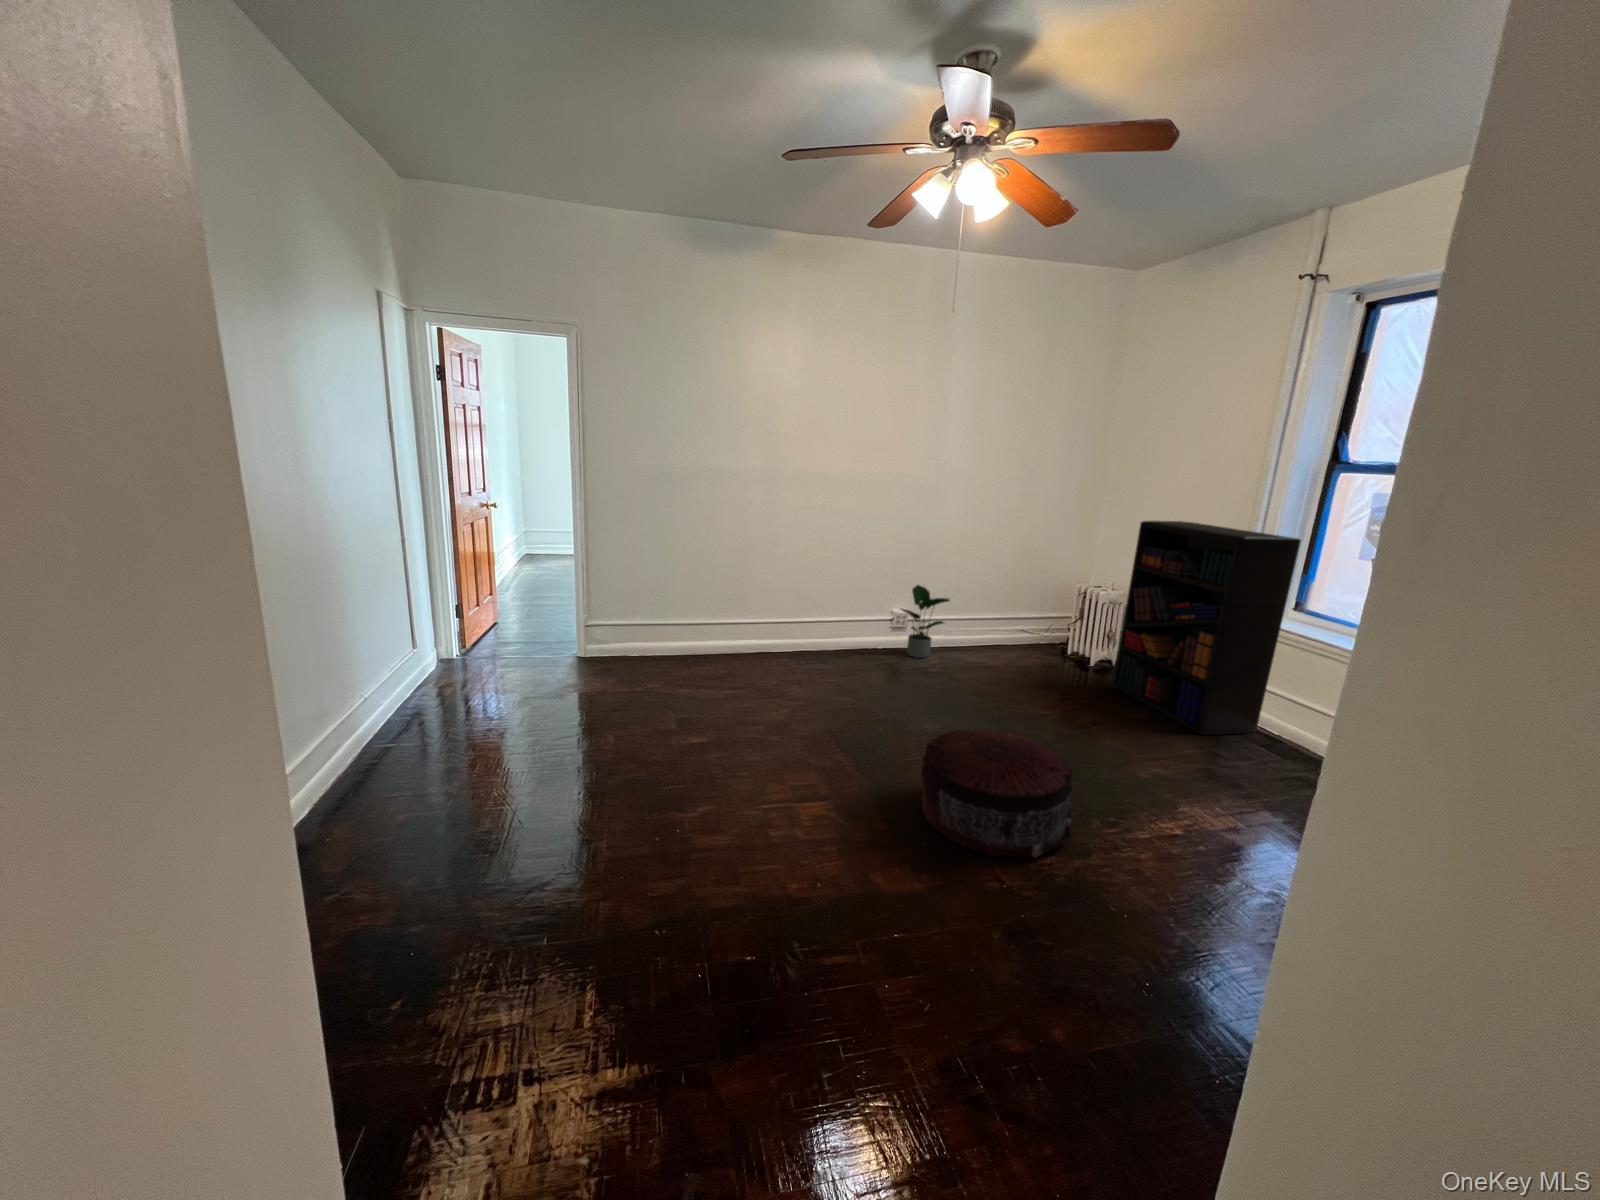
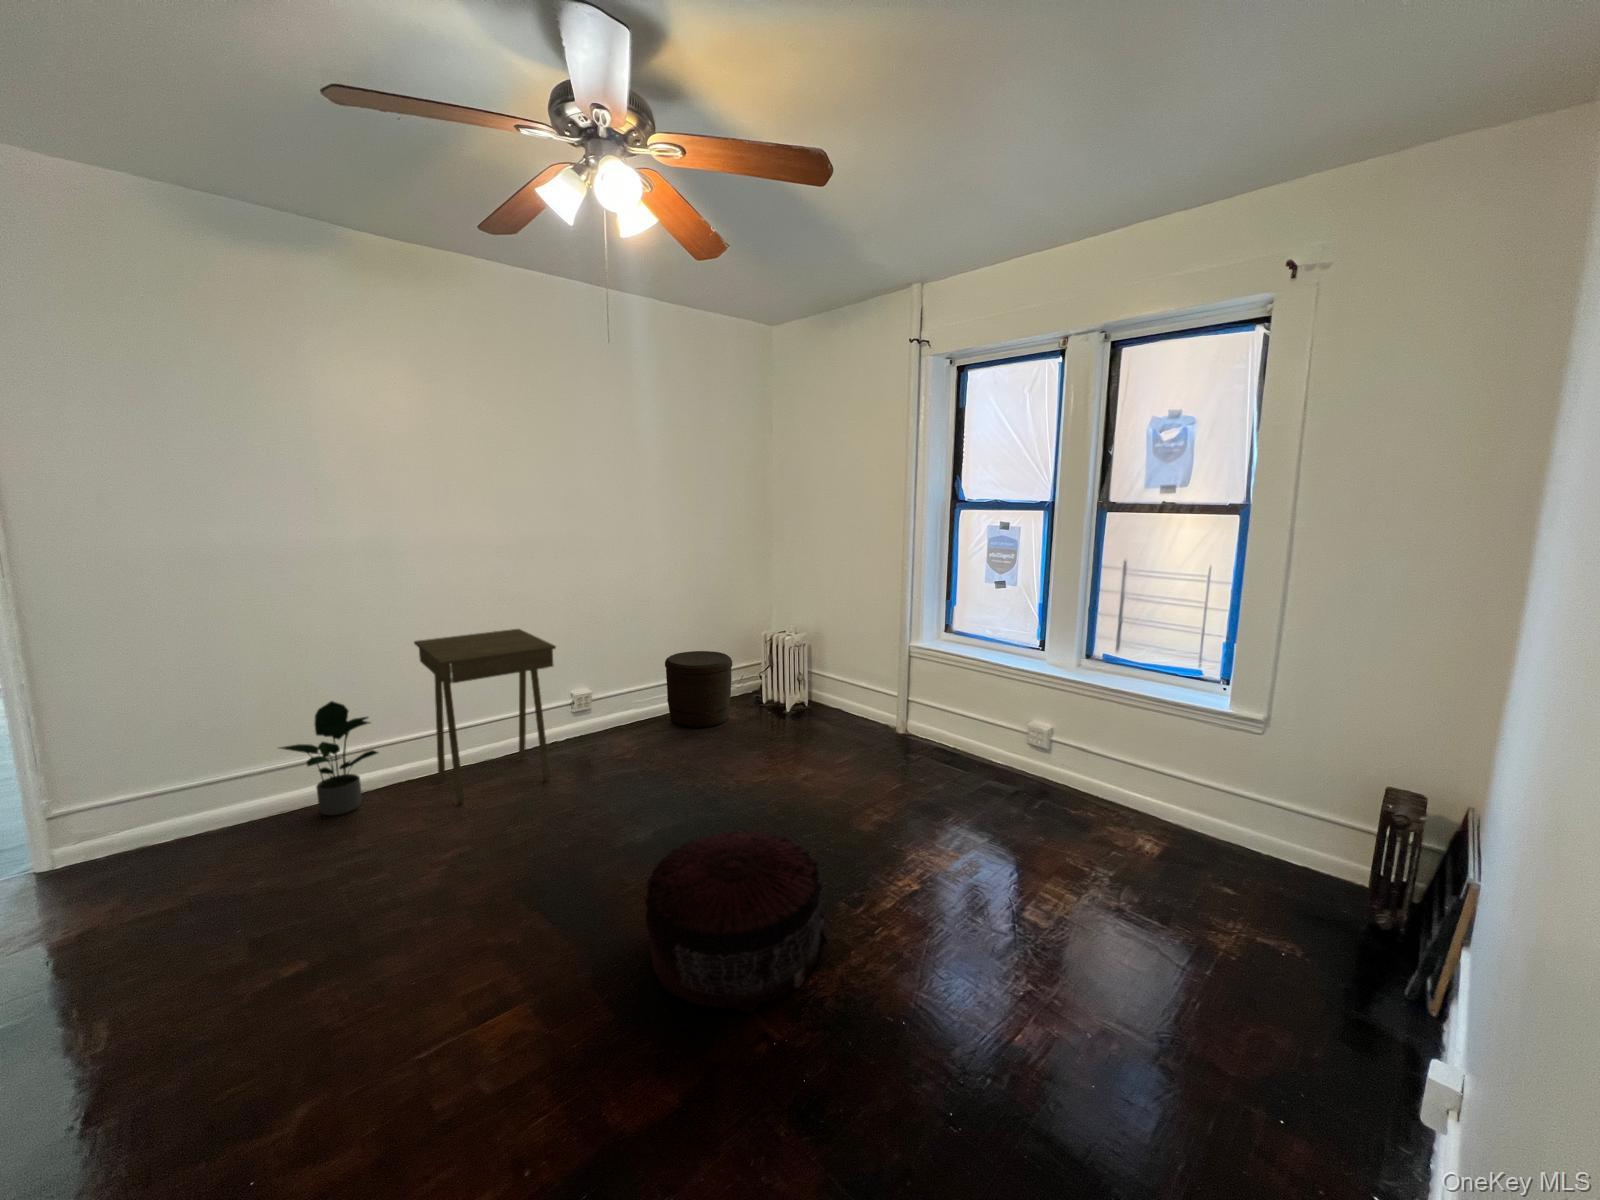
bookshelf: present [1113,521,1301,735] -> none [813,562,945,764]
side table: none [785,550,884,675] -> present [414,629,556,804]
potted plant: present [901,585,949,658] -> present [280,701,378,815]
woven basket: none [972,593,1039,664] -> present [665,651,732,728]

